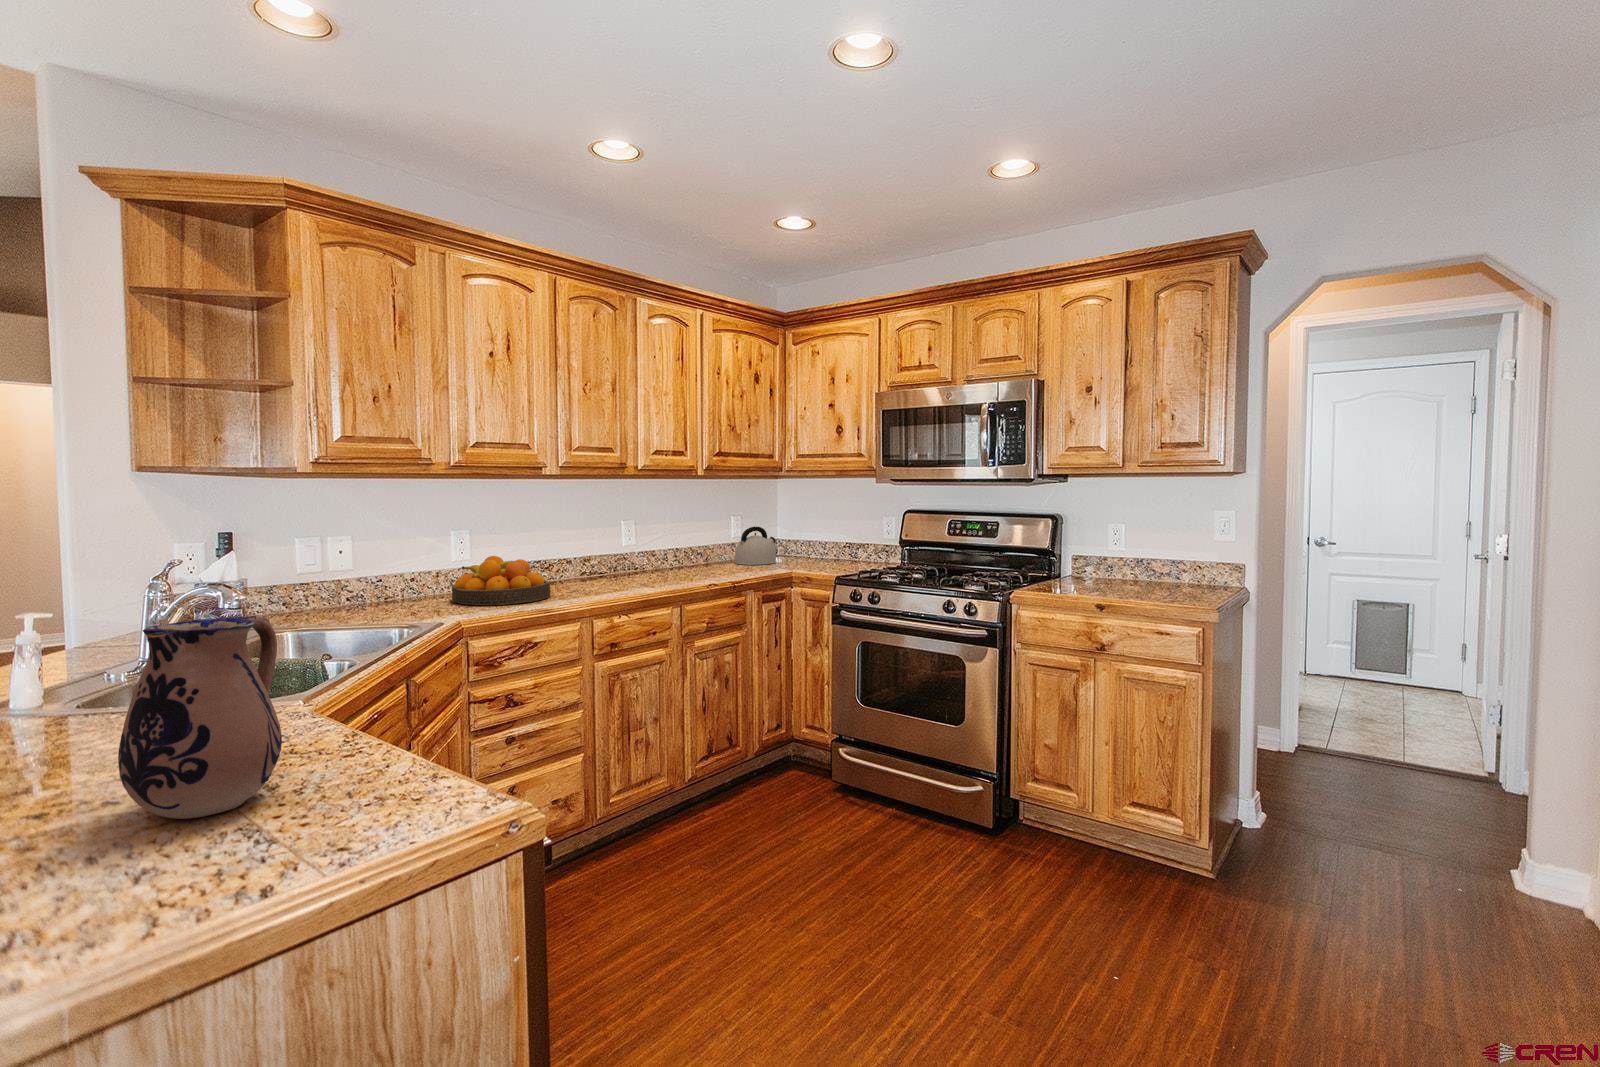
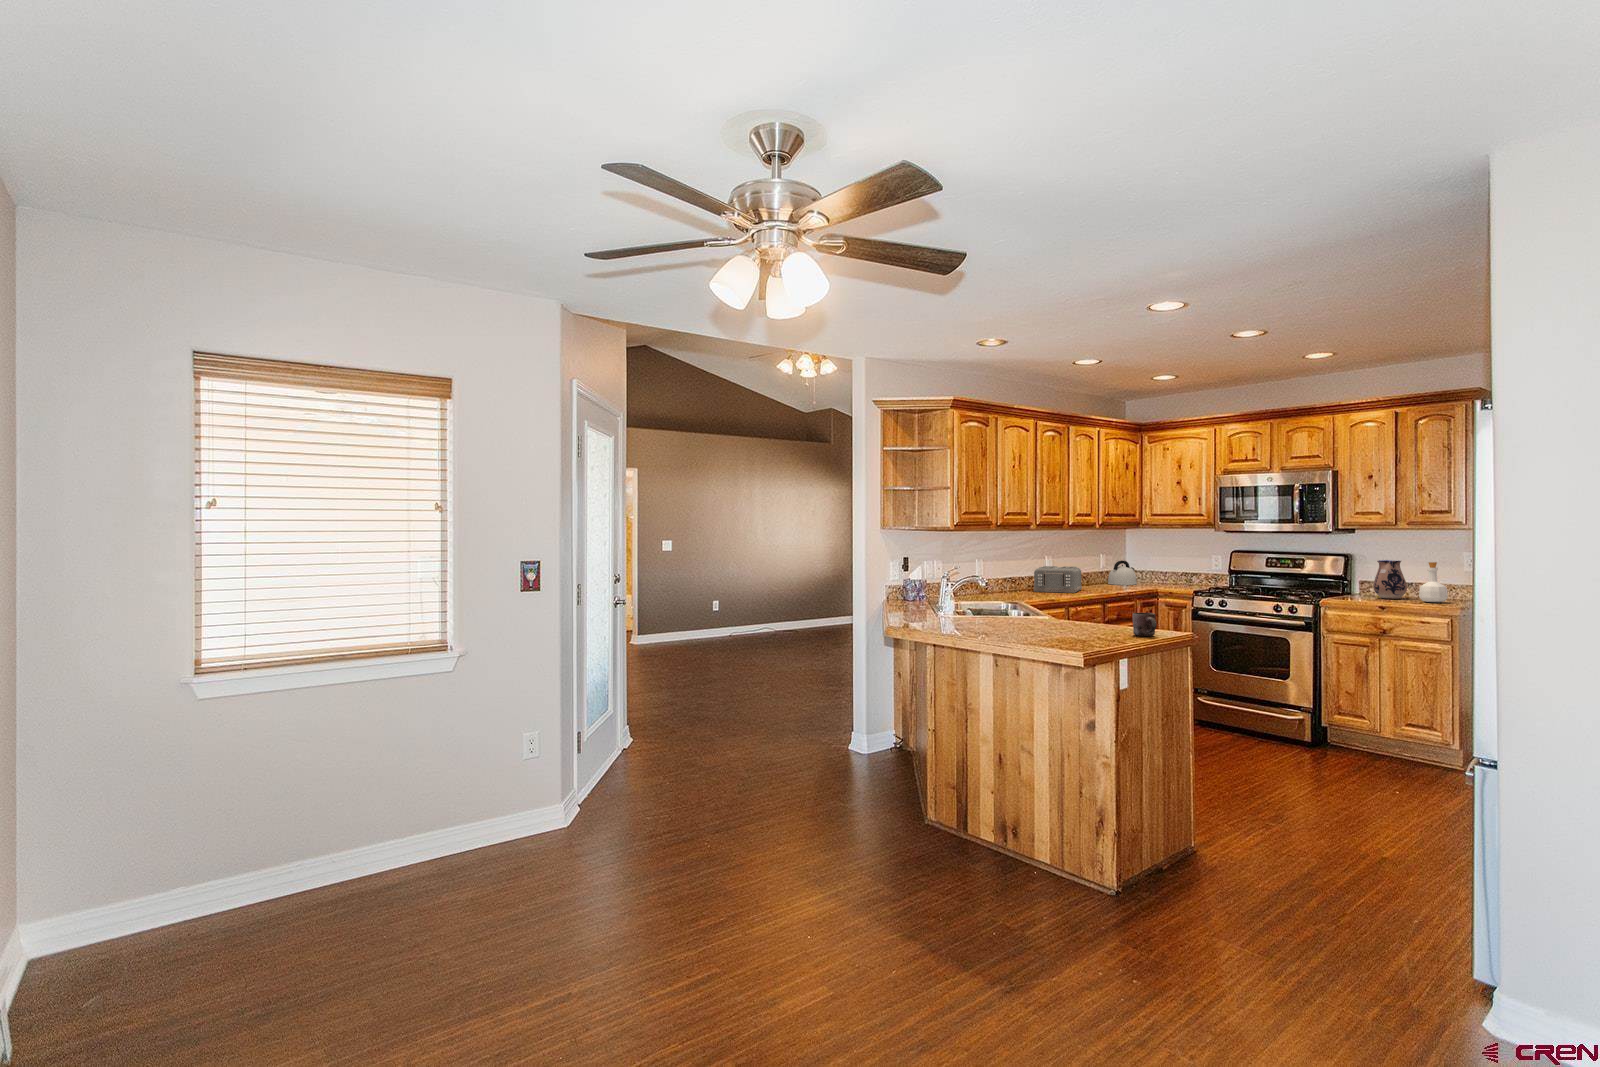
bottle: none [1154,530,1195,597] -> present [1419,562,1448,602]
toaster: none [570,539,664,587] -> present [1034,566,1082,593]
fruit bowl: present [452,556,550,605] -> none [988,573,1039,598]
ceramic pitcher: present [118,615,282,819] -> present [1374,560,1407,599]
mug: none [309,735,394,831] -> present [1132,613,1156,636]

